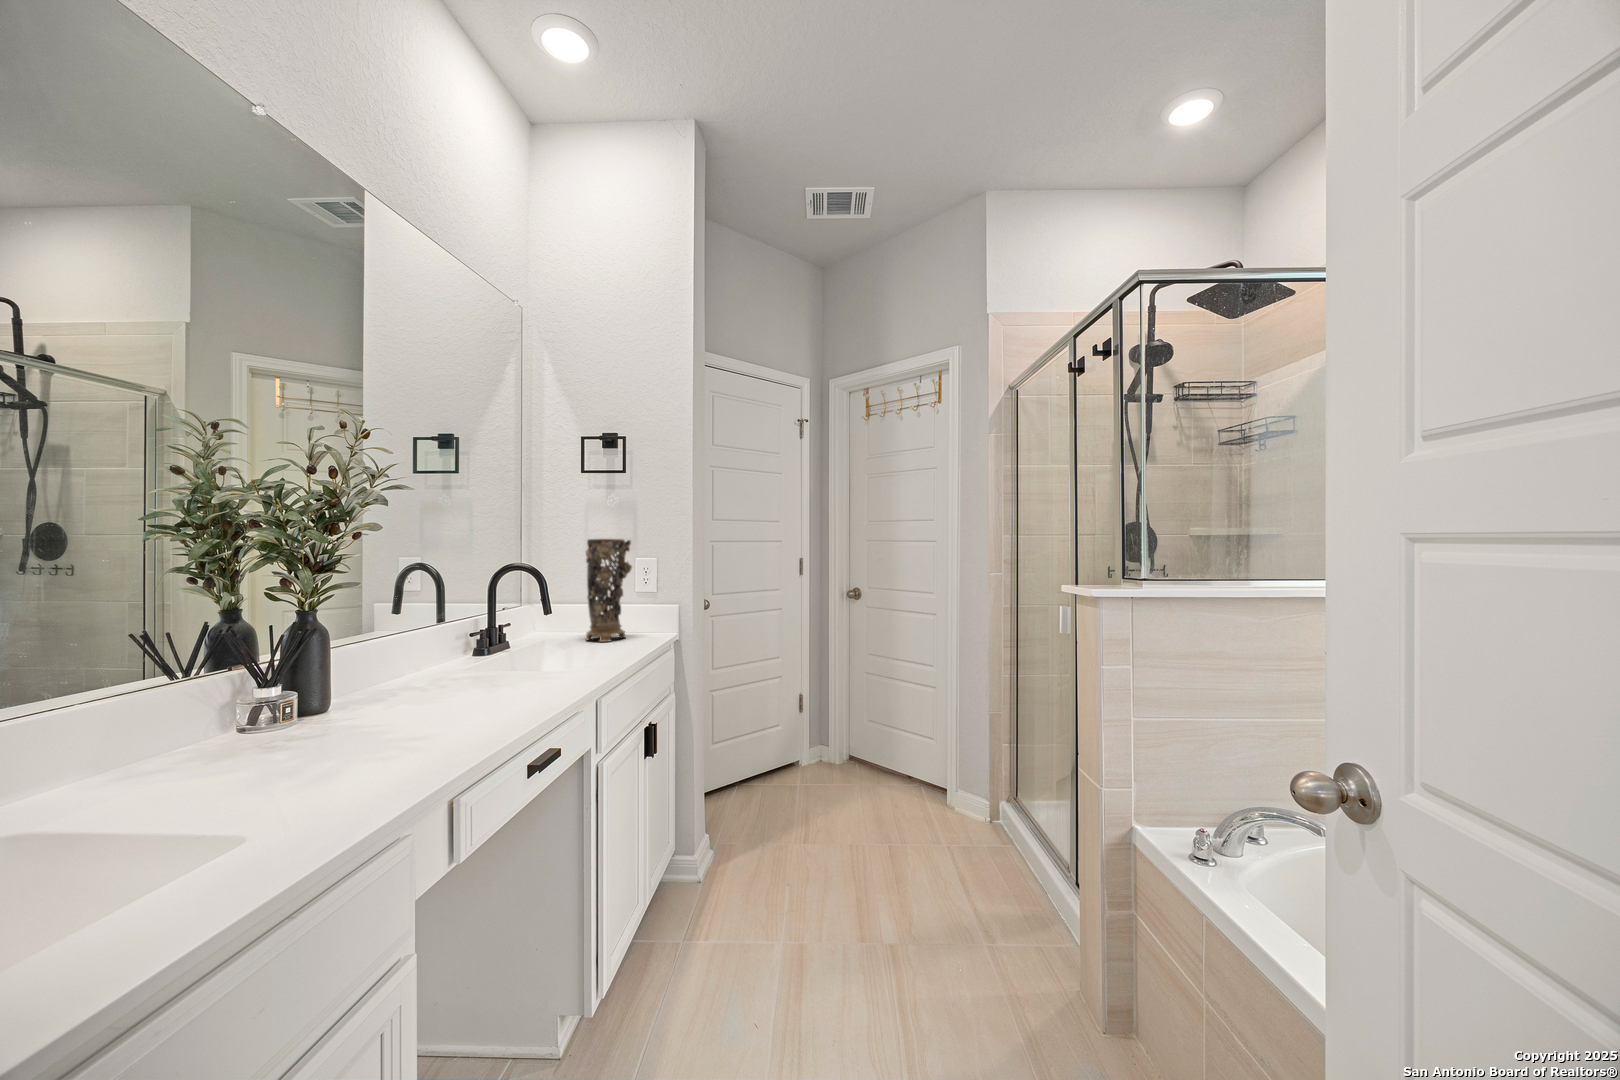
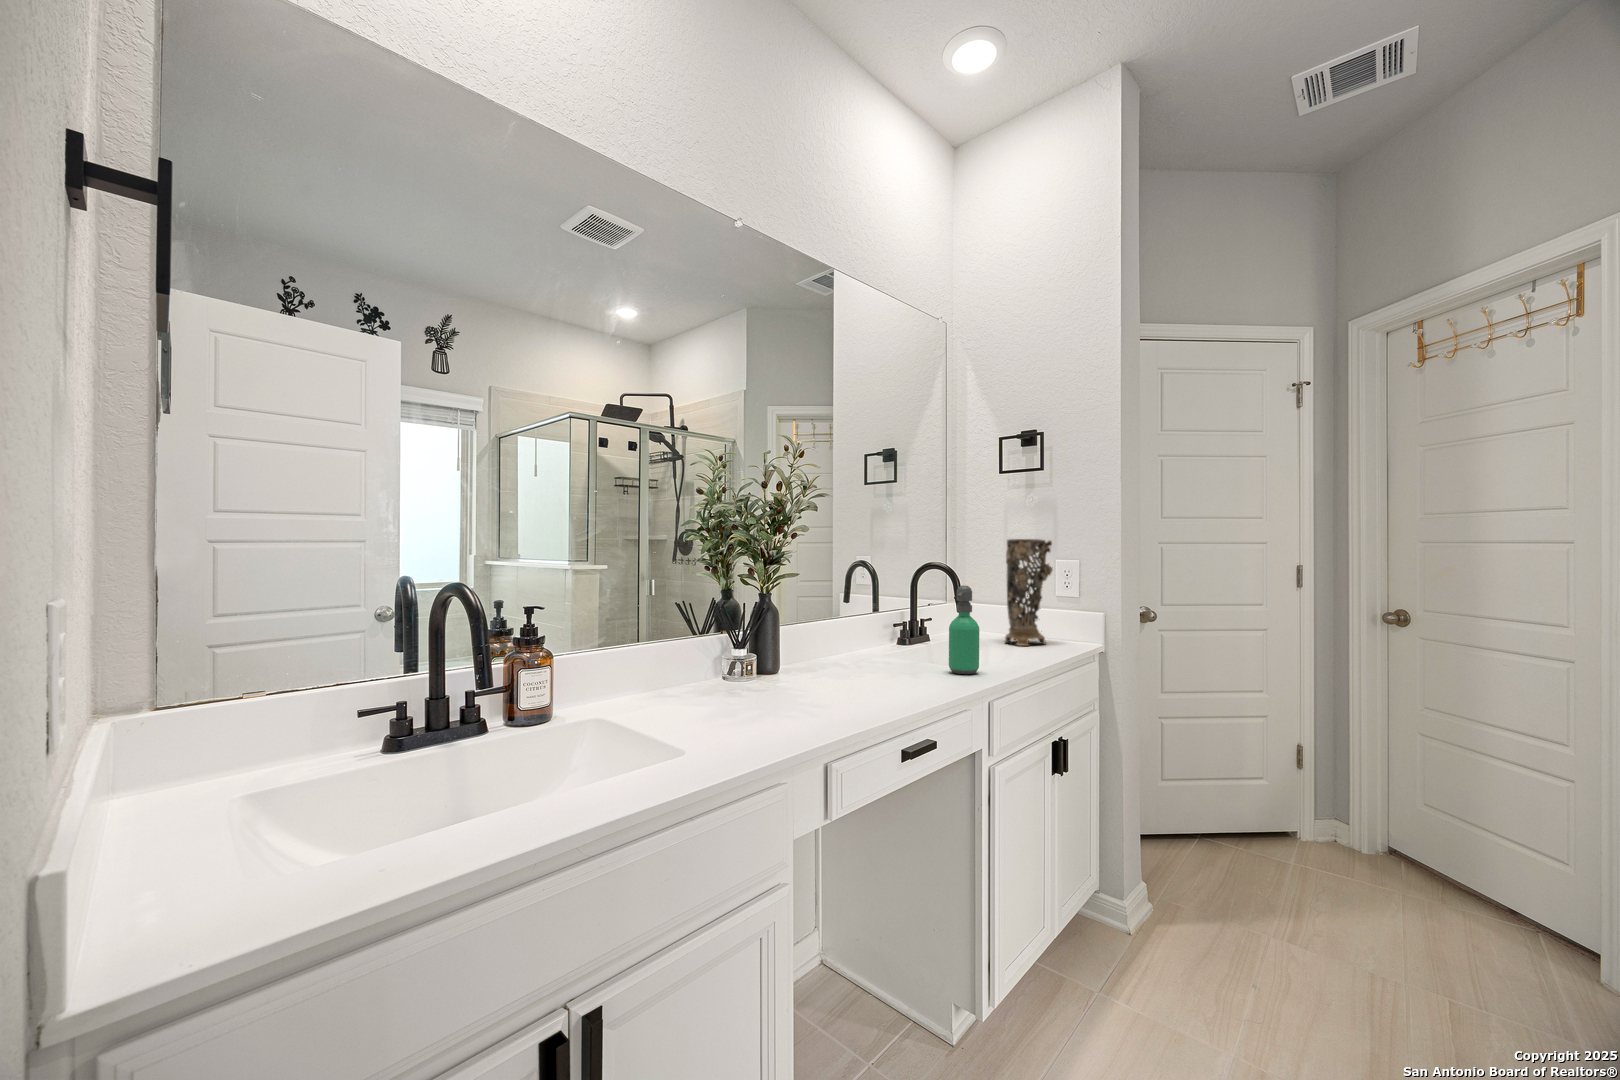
soap dispenser: none [549,587,582,679] -> present [949,585,979,674]

